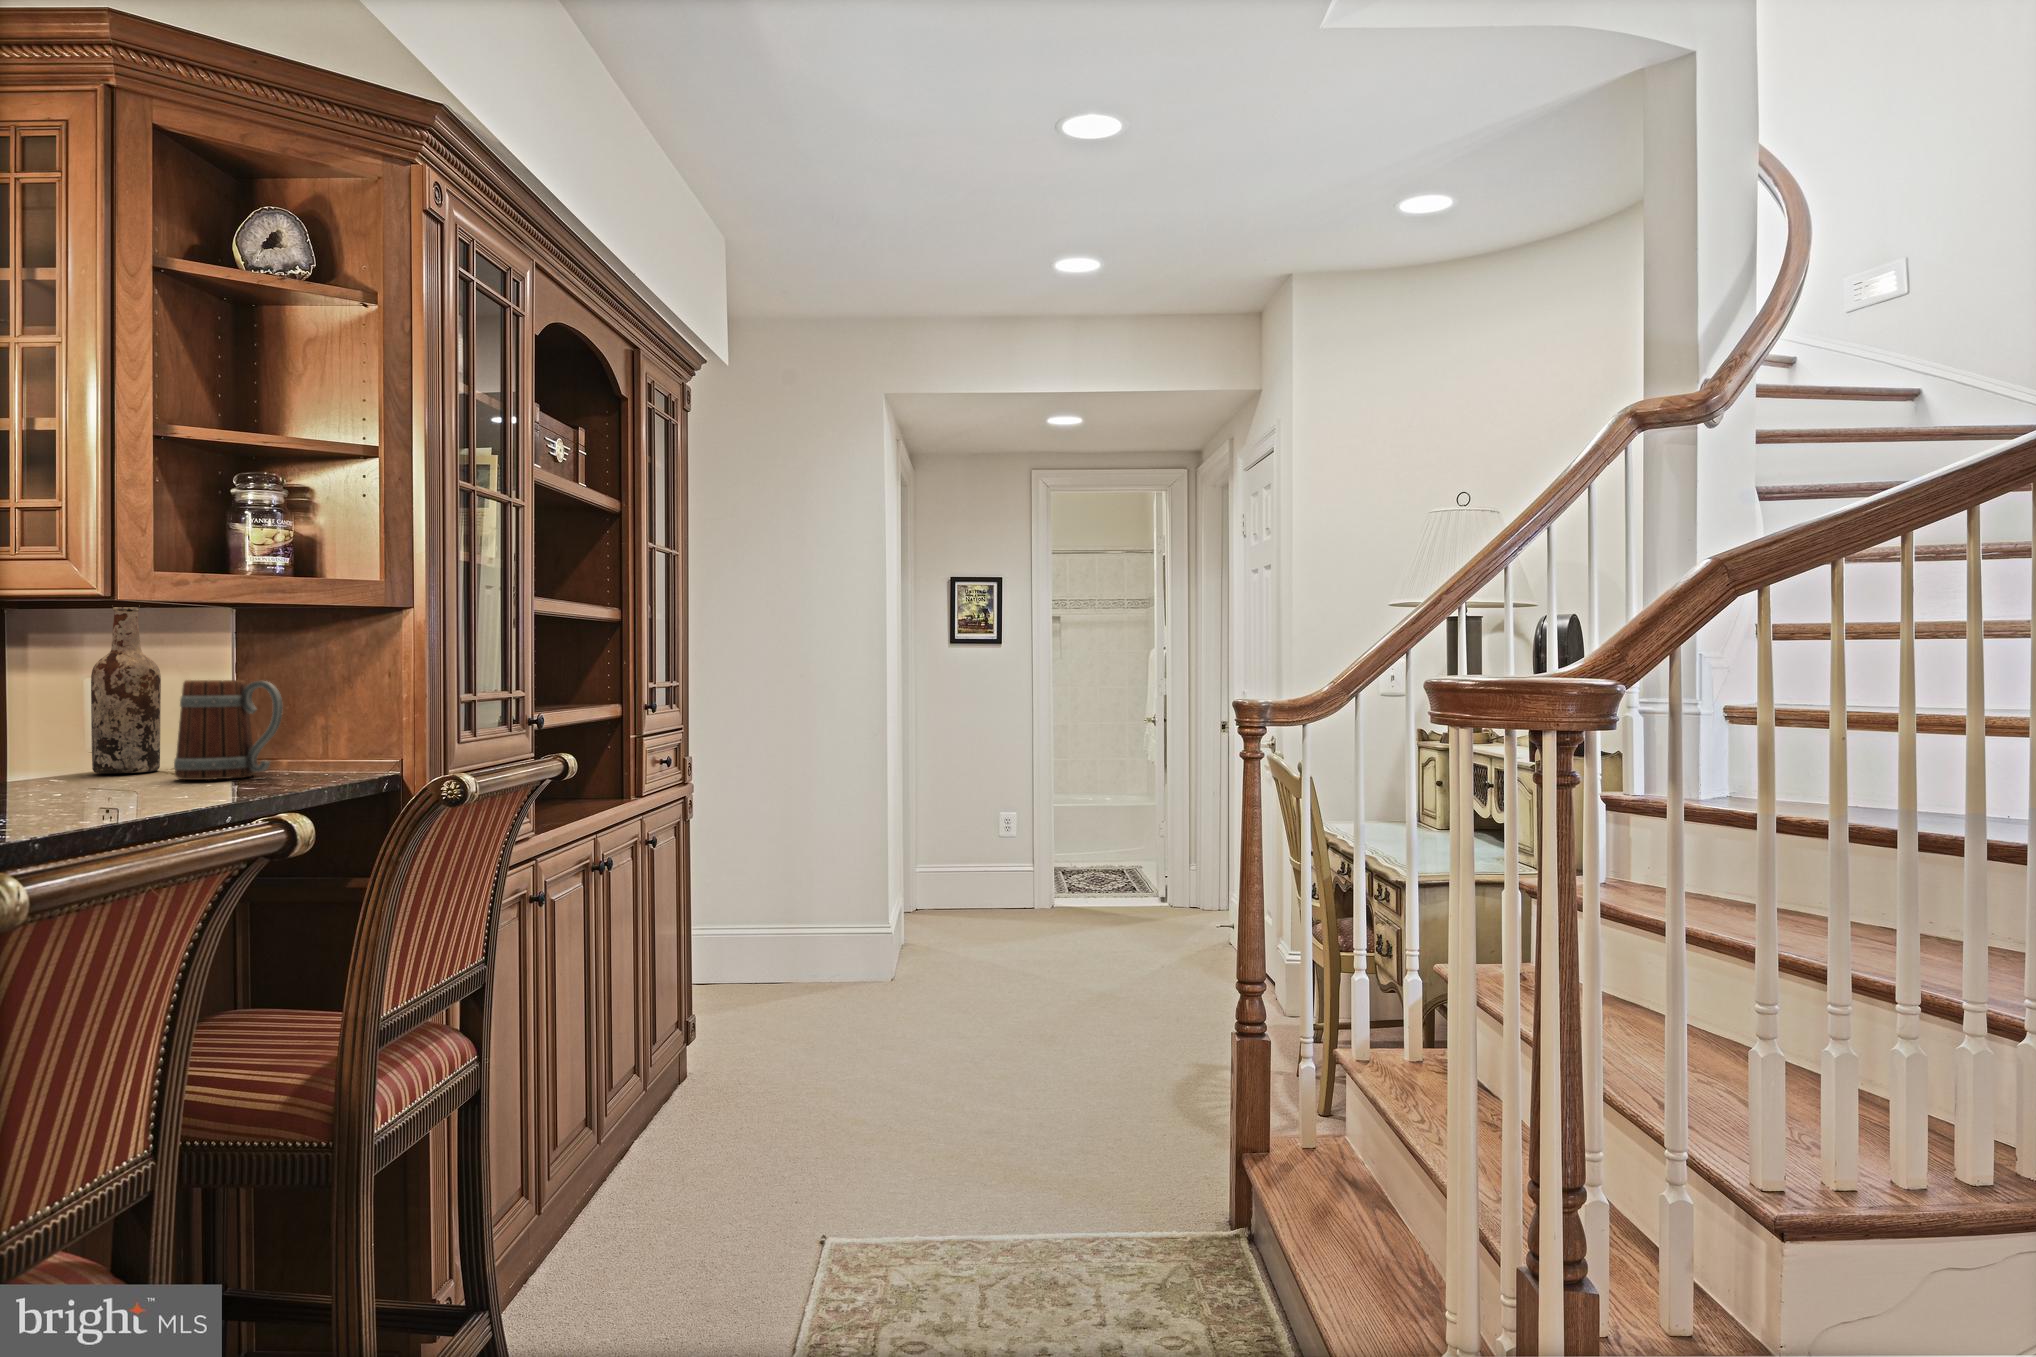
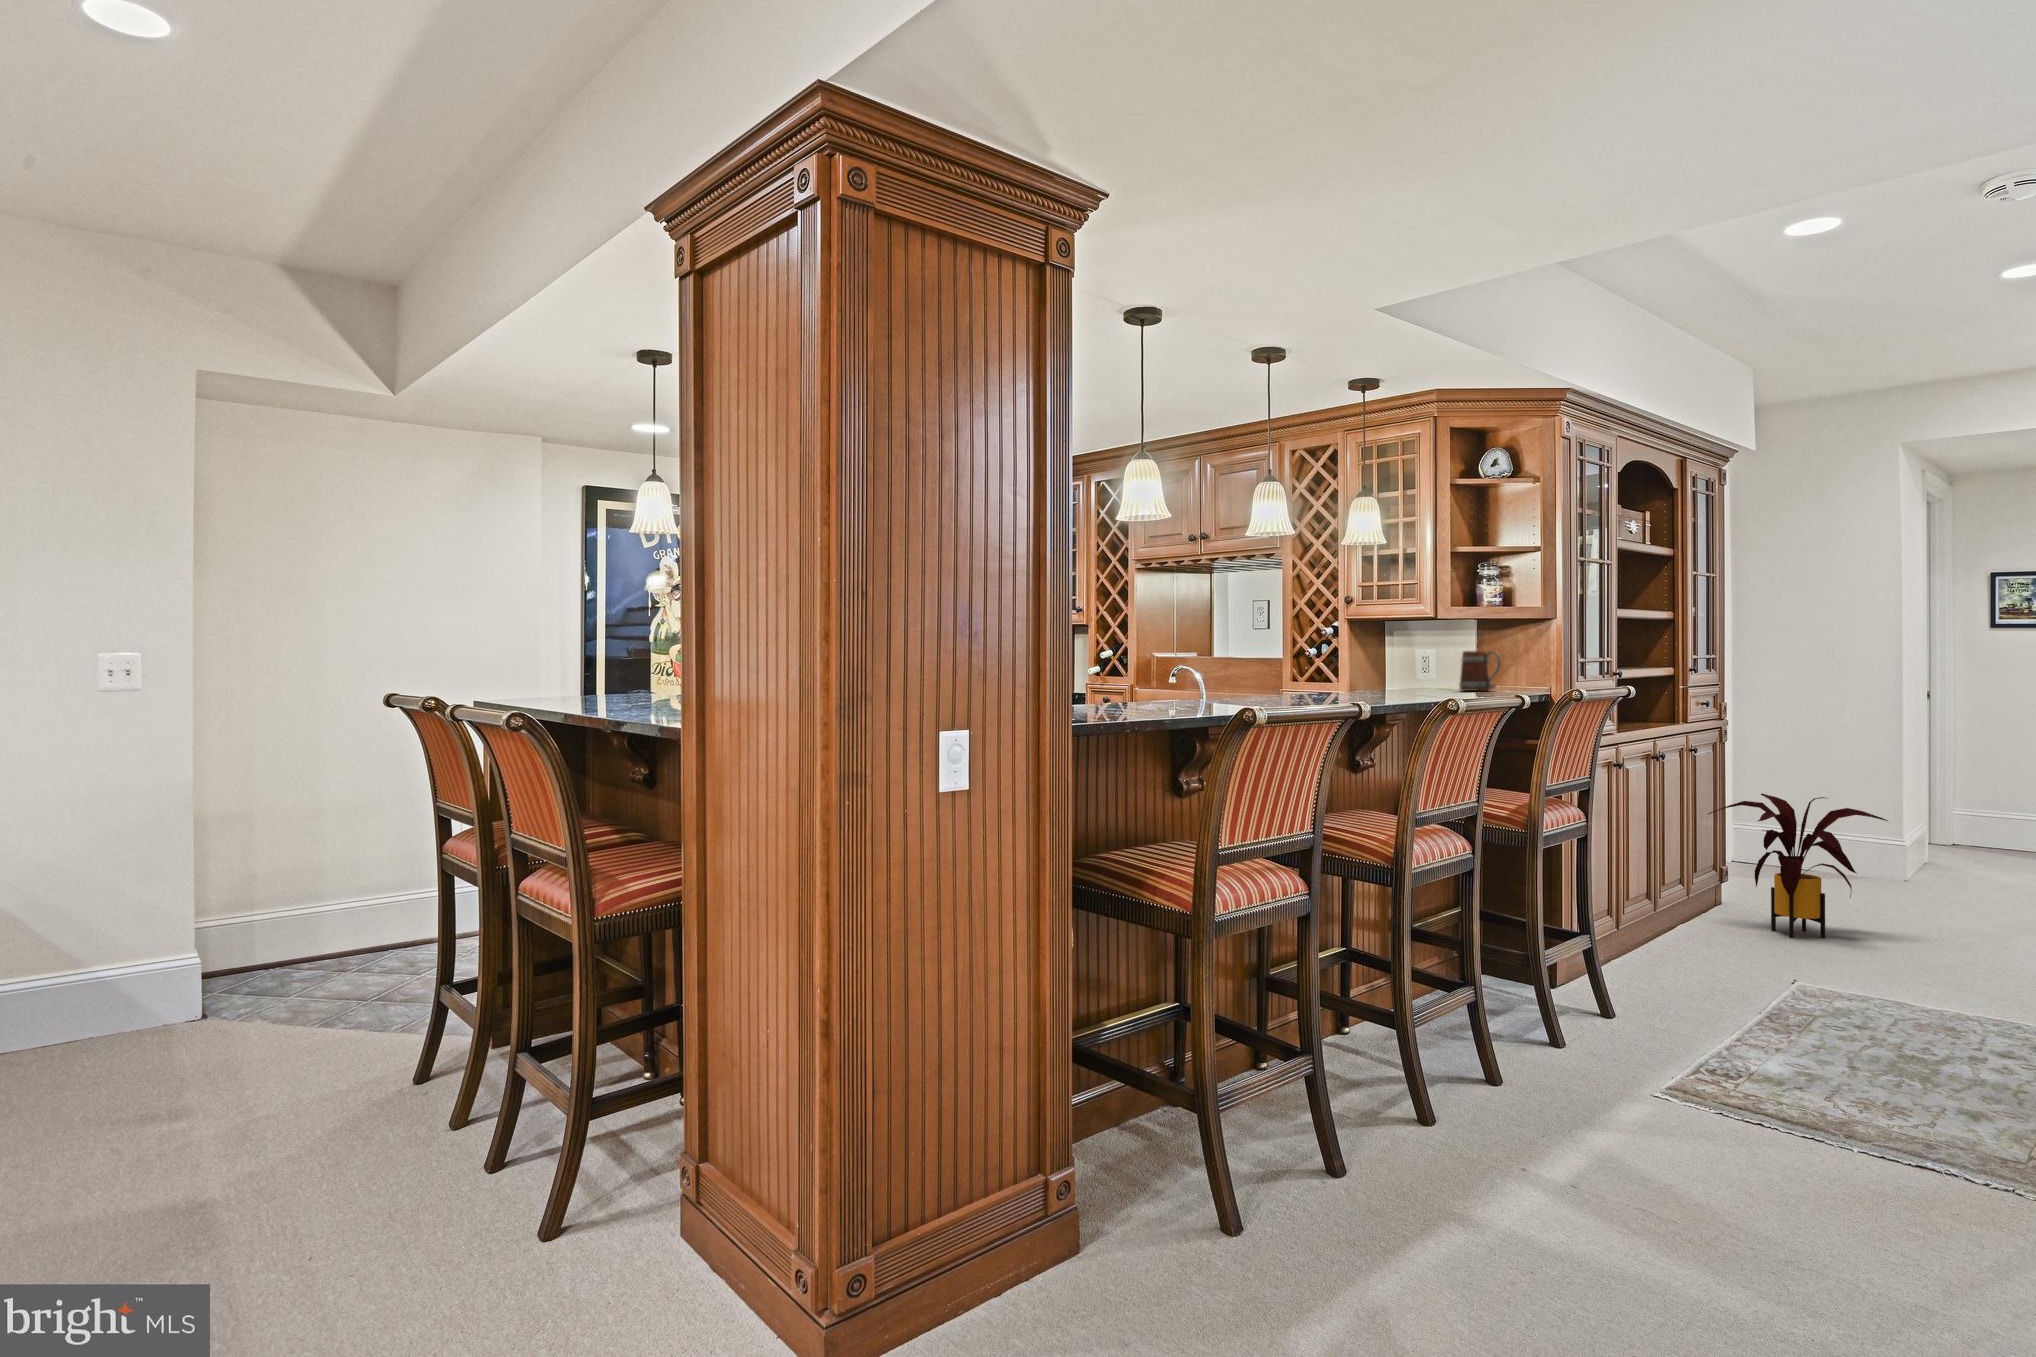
wine bottle: present [91,607,161,773] -> none [1426,614,1450,689]
house plant: none [671,896,905,1128] -> present [1708,794,1888,938]

